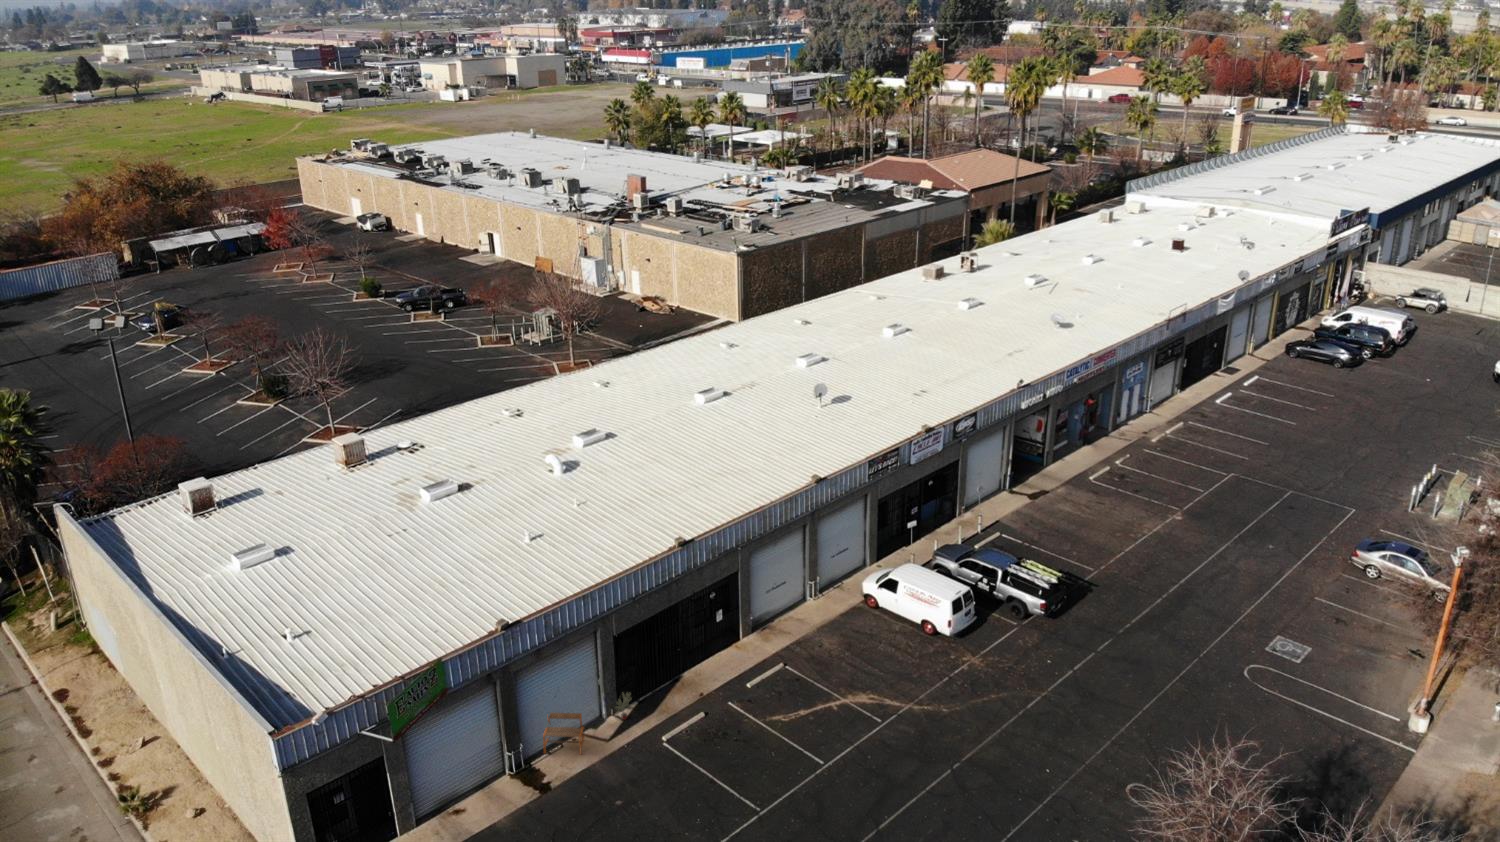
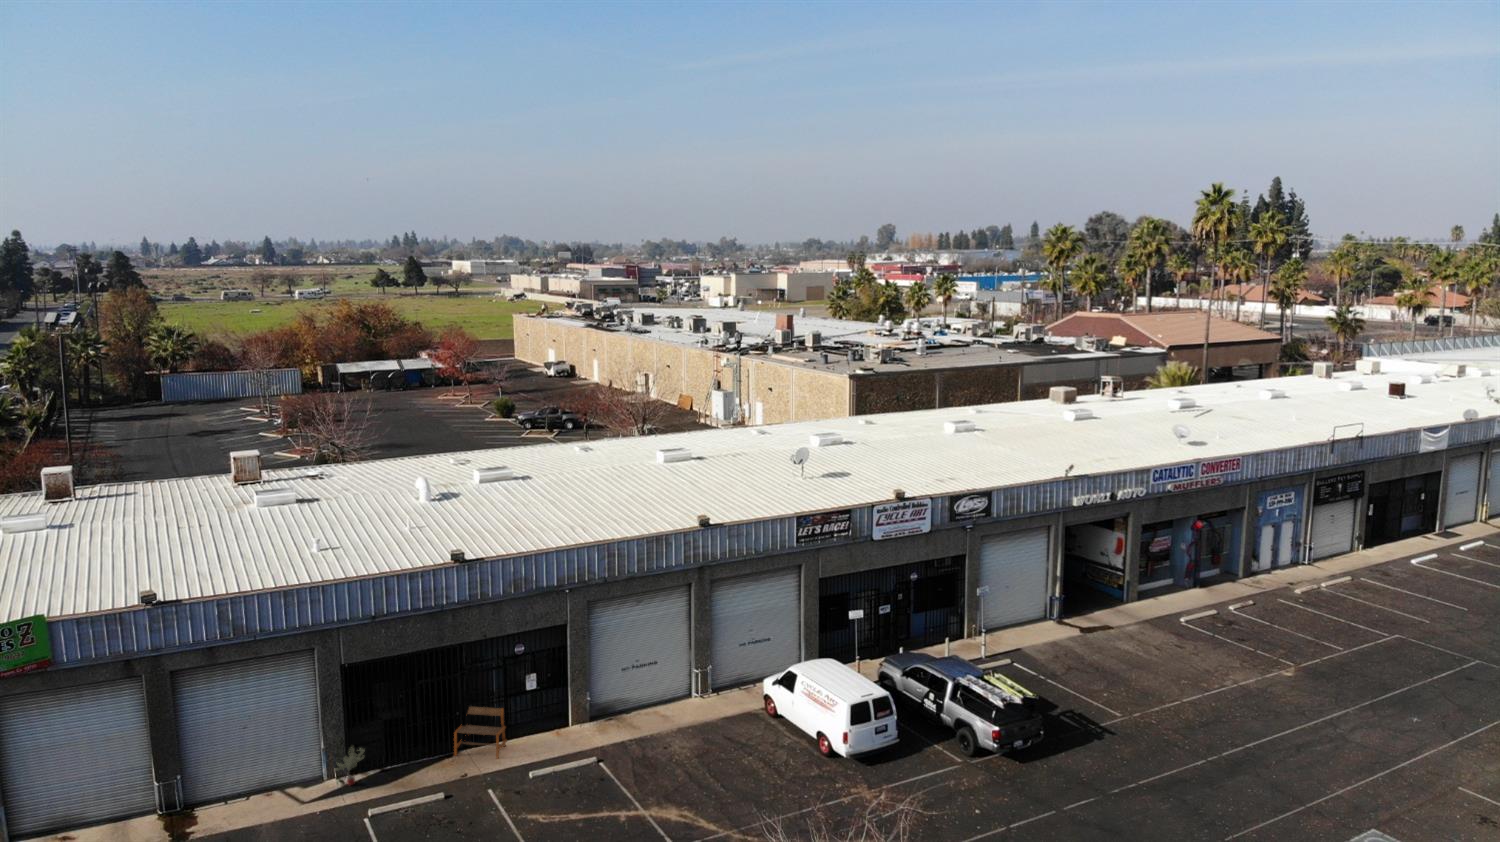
bench: present [543,713,585,754] -> present [454,707,507,759]

